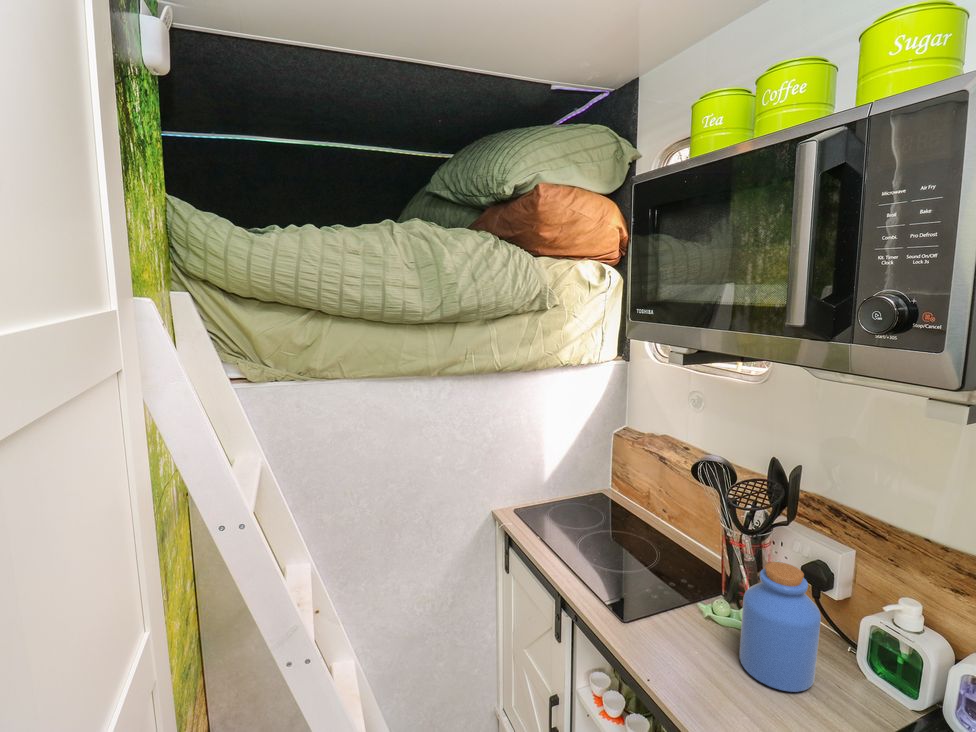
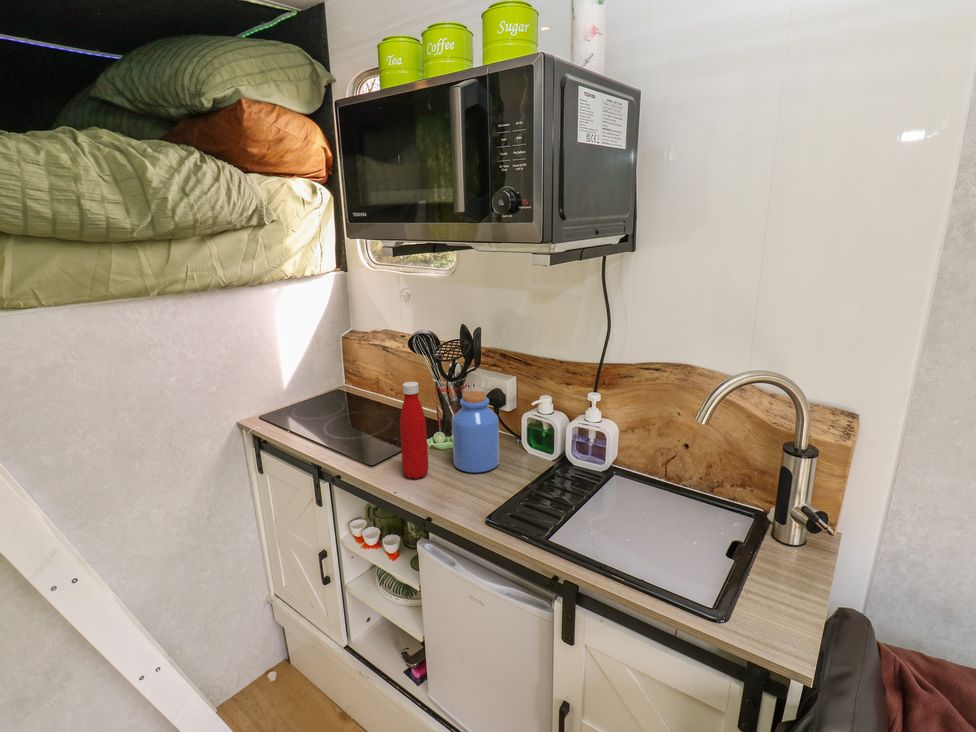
bottle: none [664,533,704,667] -> present [400,382,428,479]

